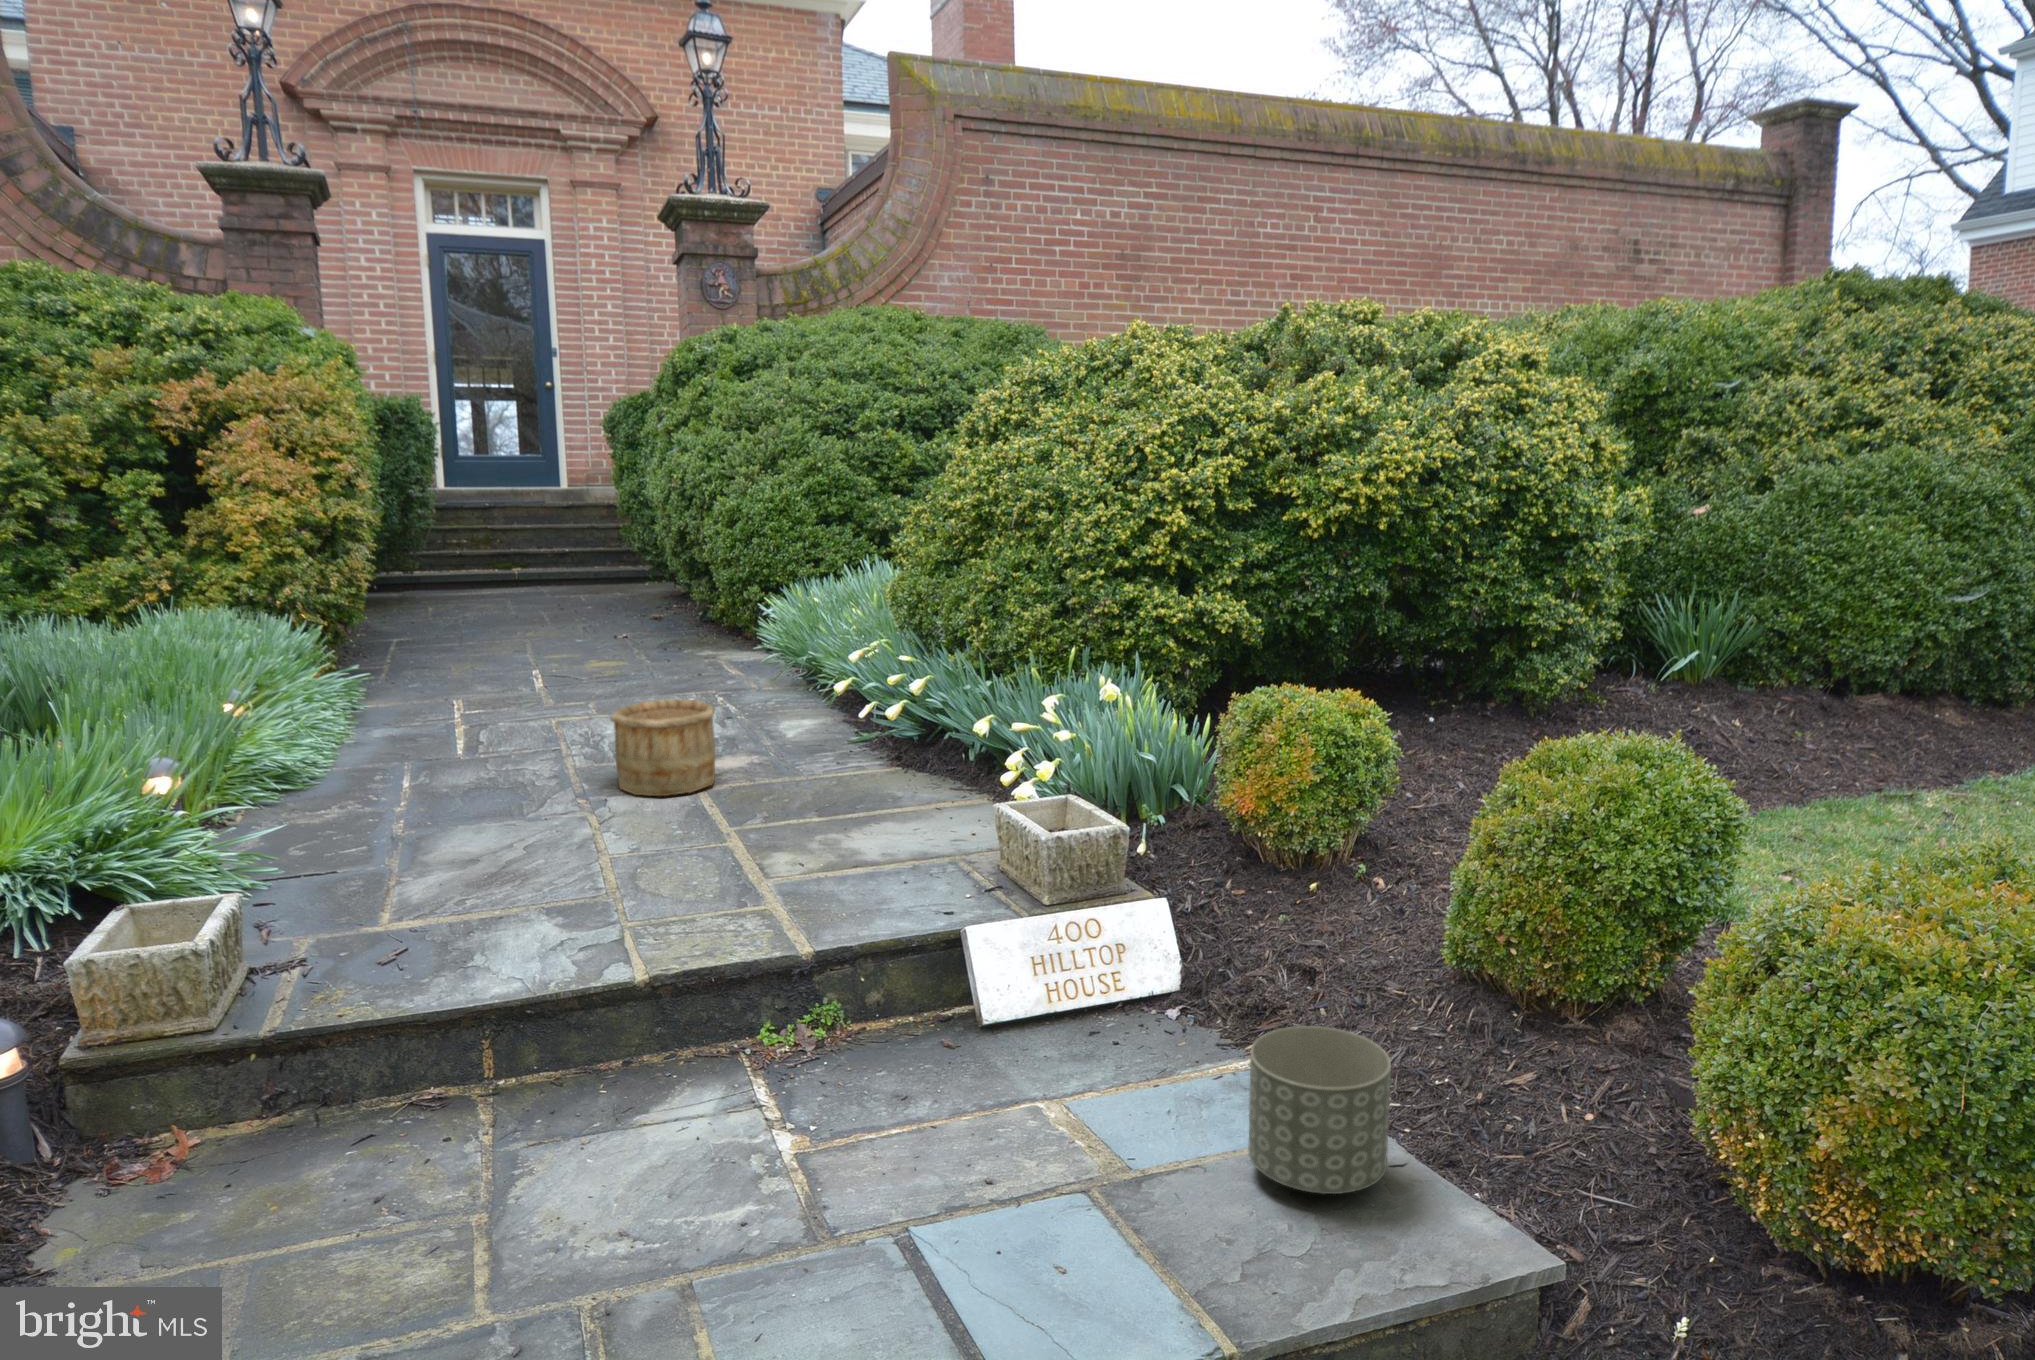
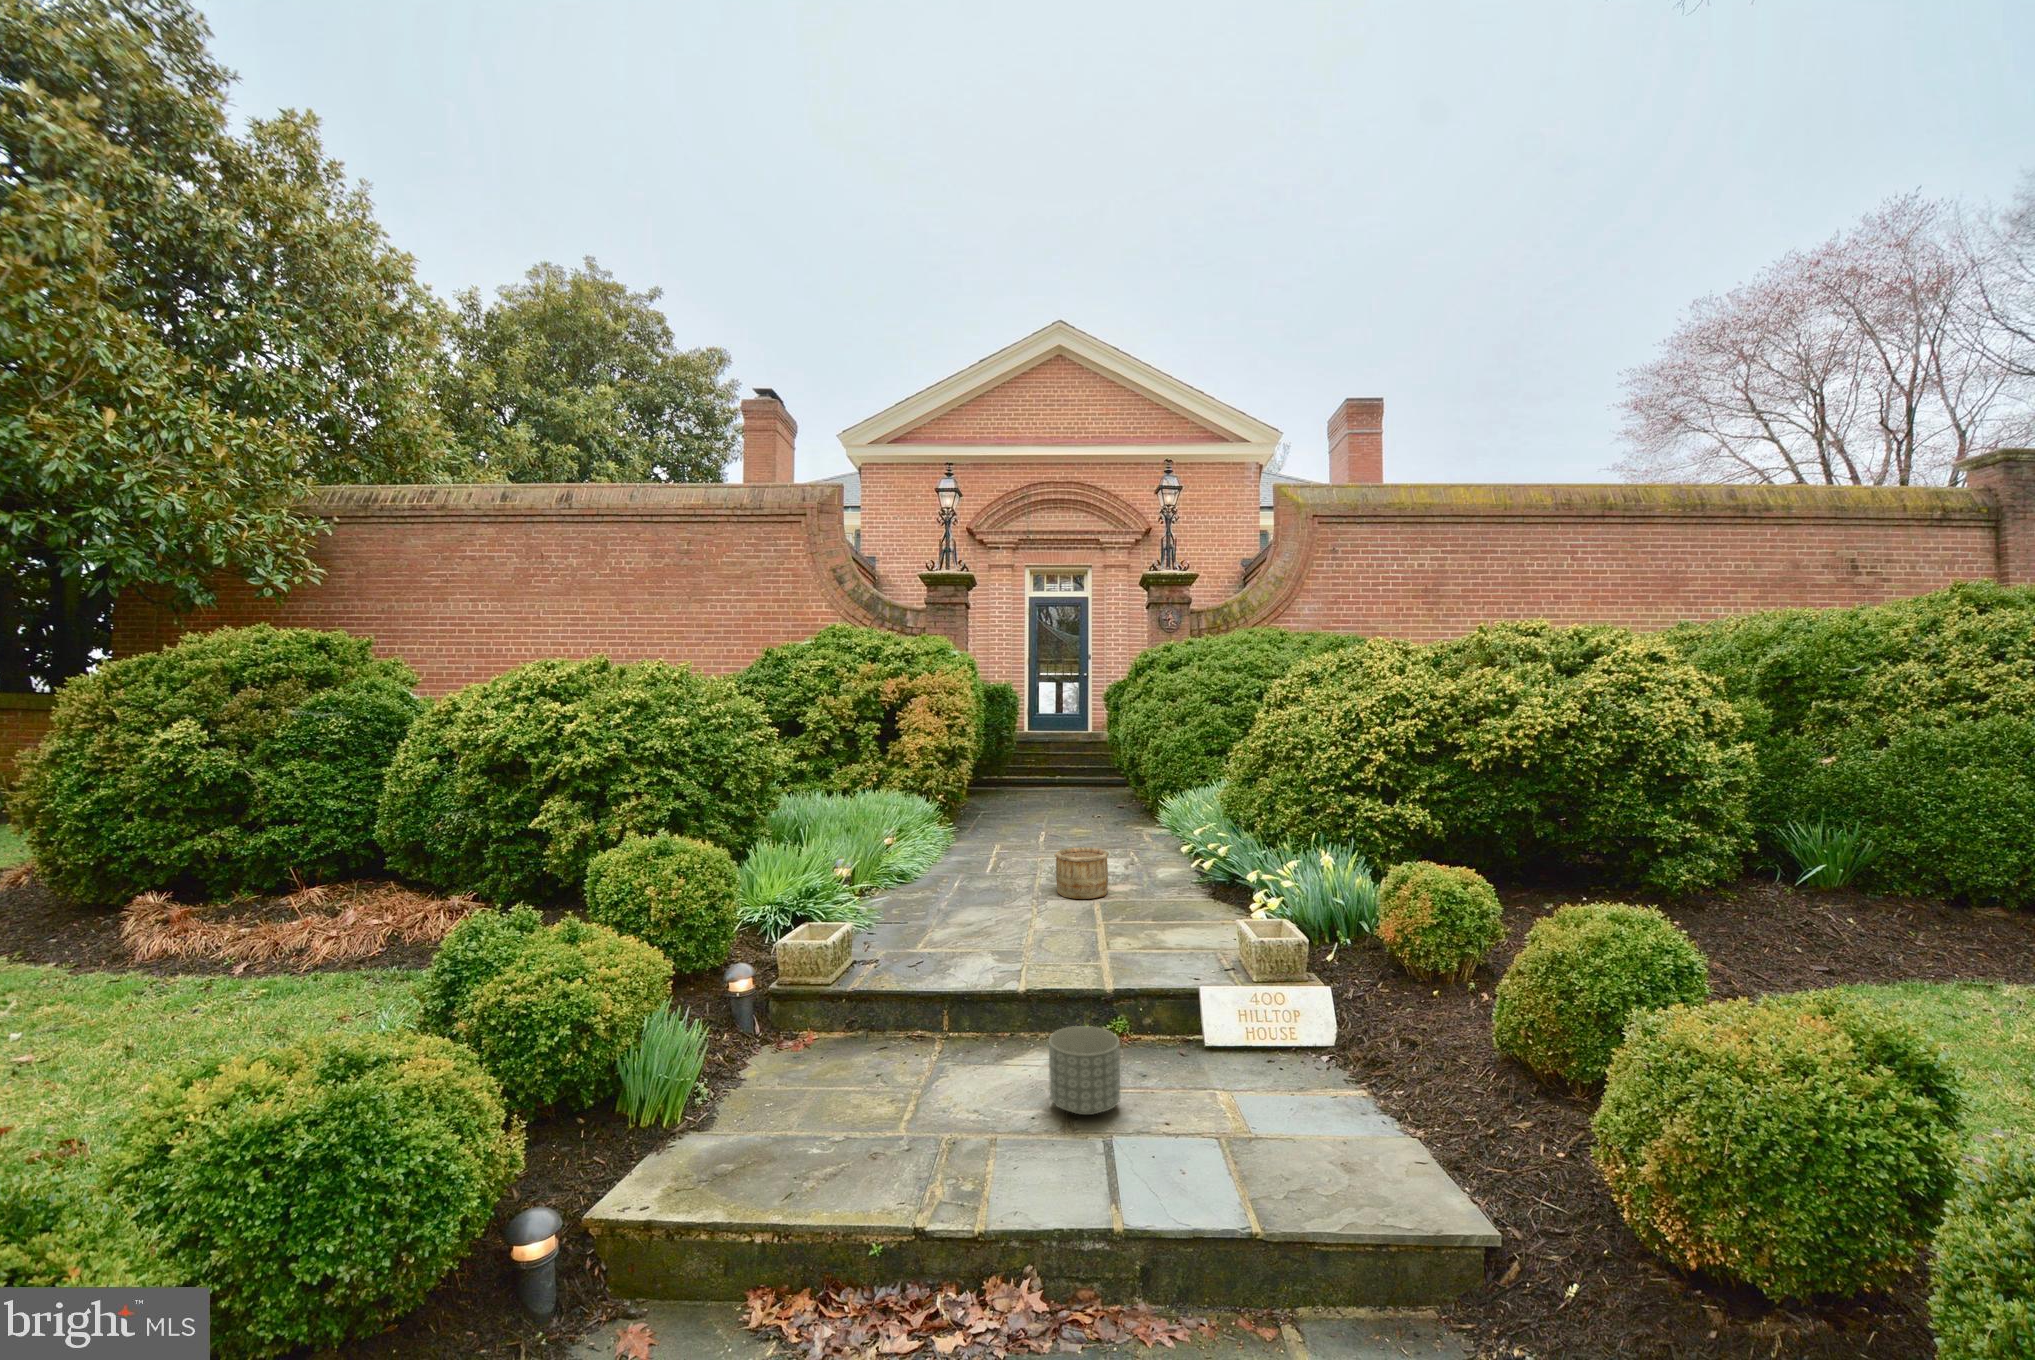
planter: present [1248,1026,1391,1194] -> present [1049,1026,1120,1115]

